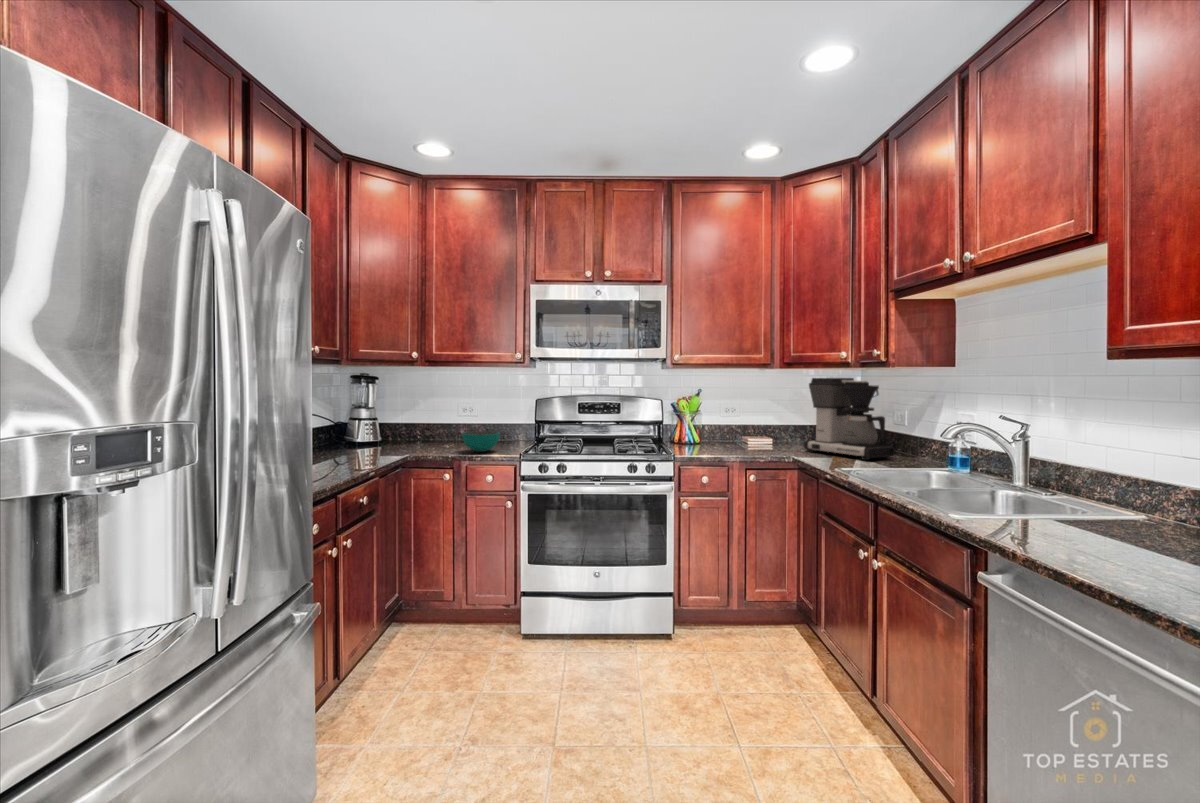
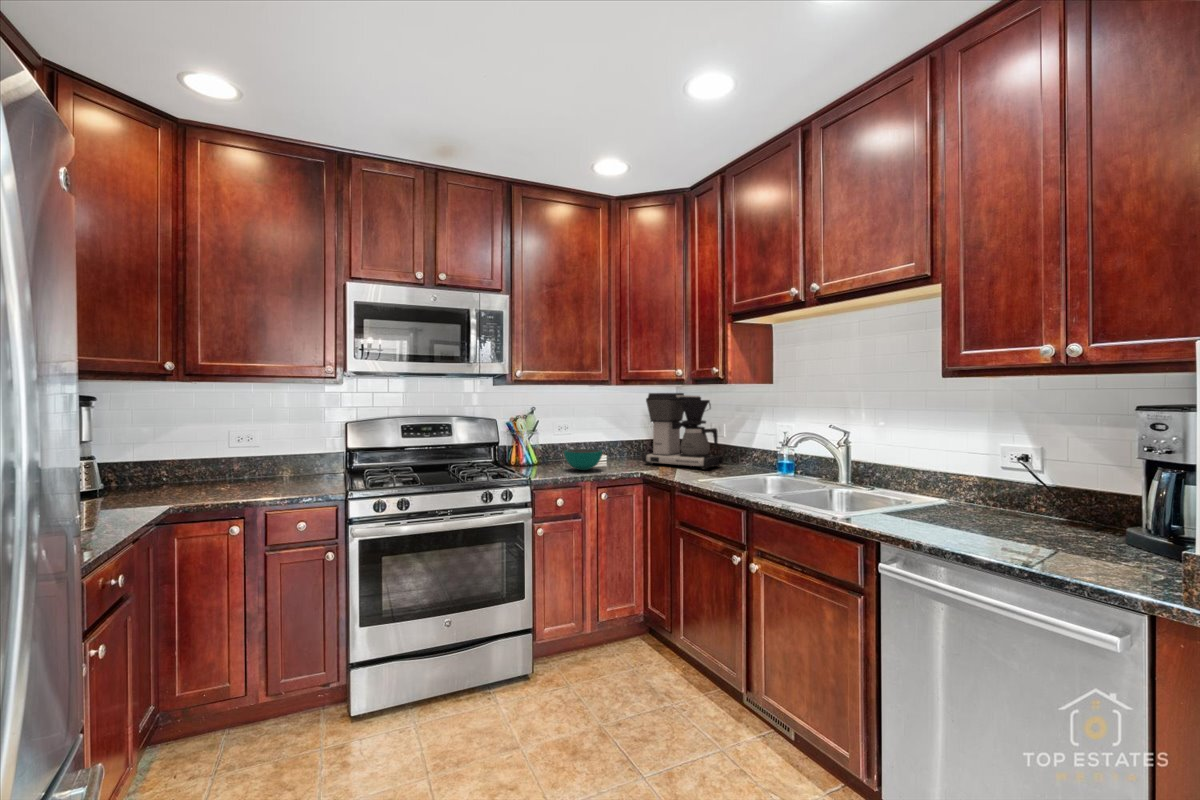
bowl: present [462,431,500,452] -> present [564,449,602,470]

